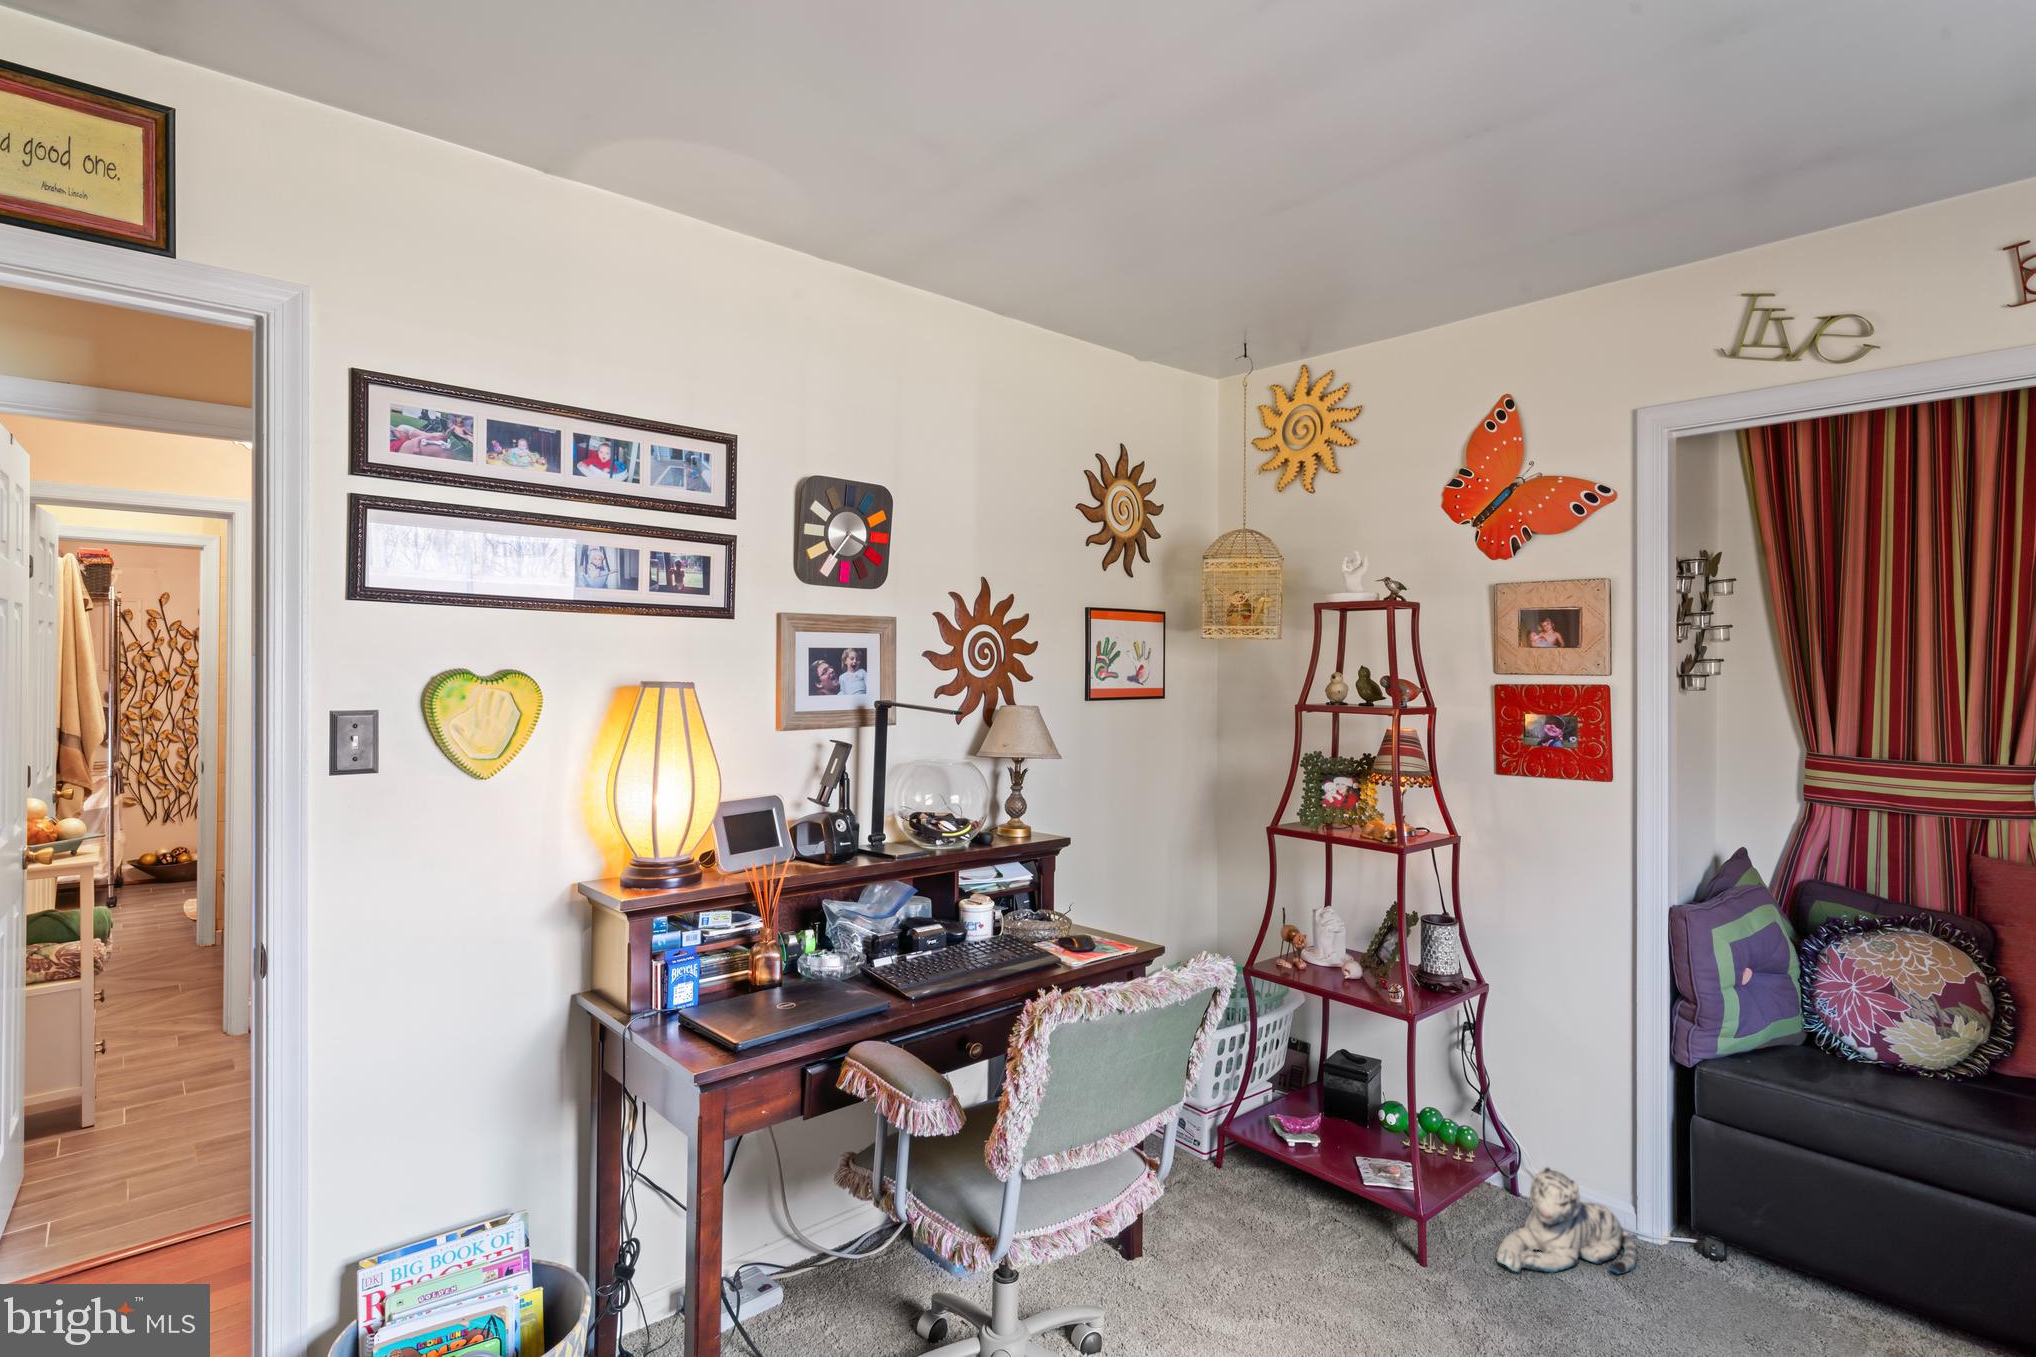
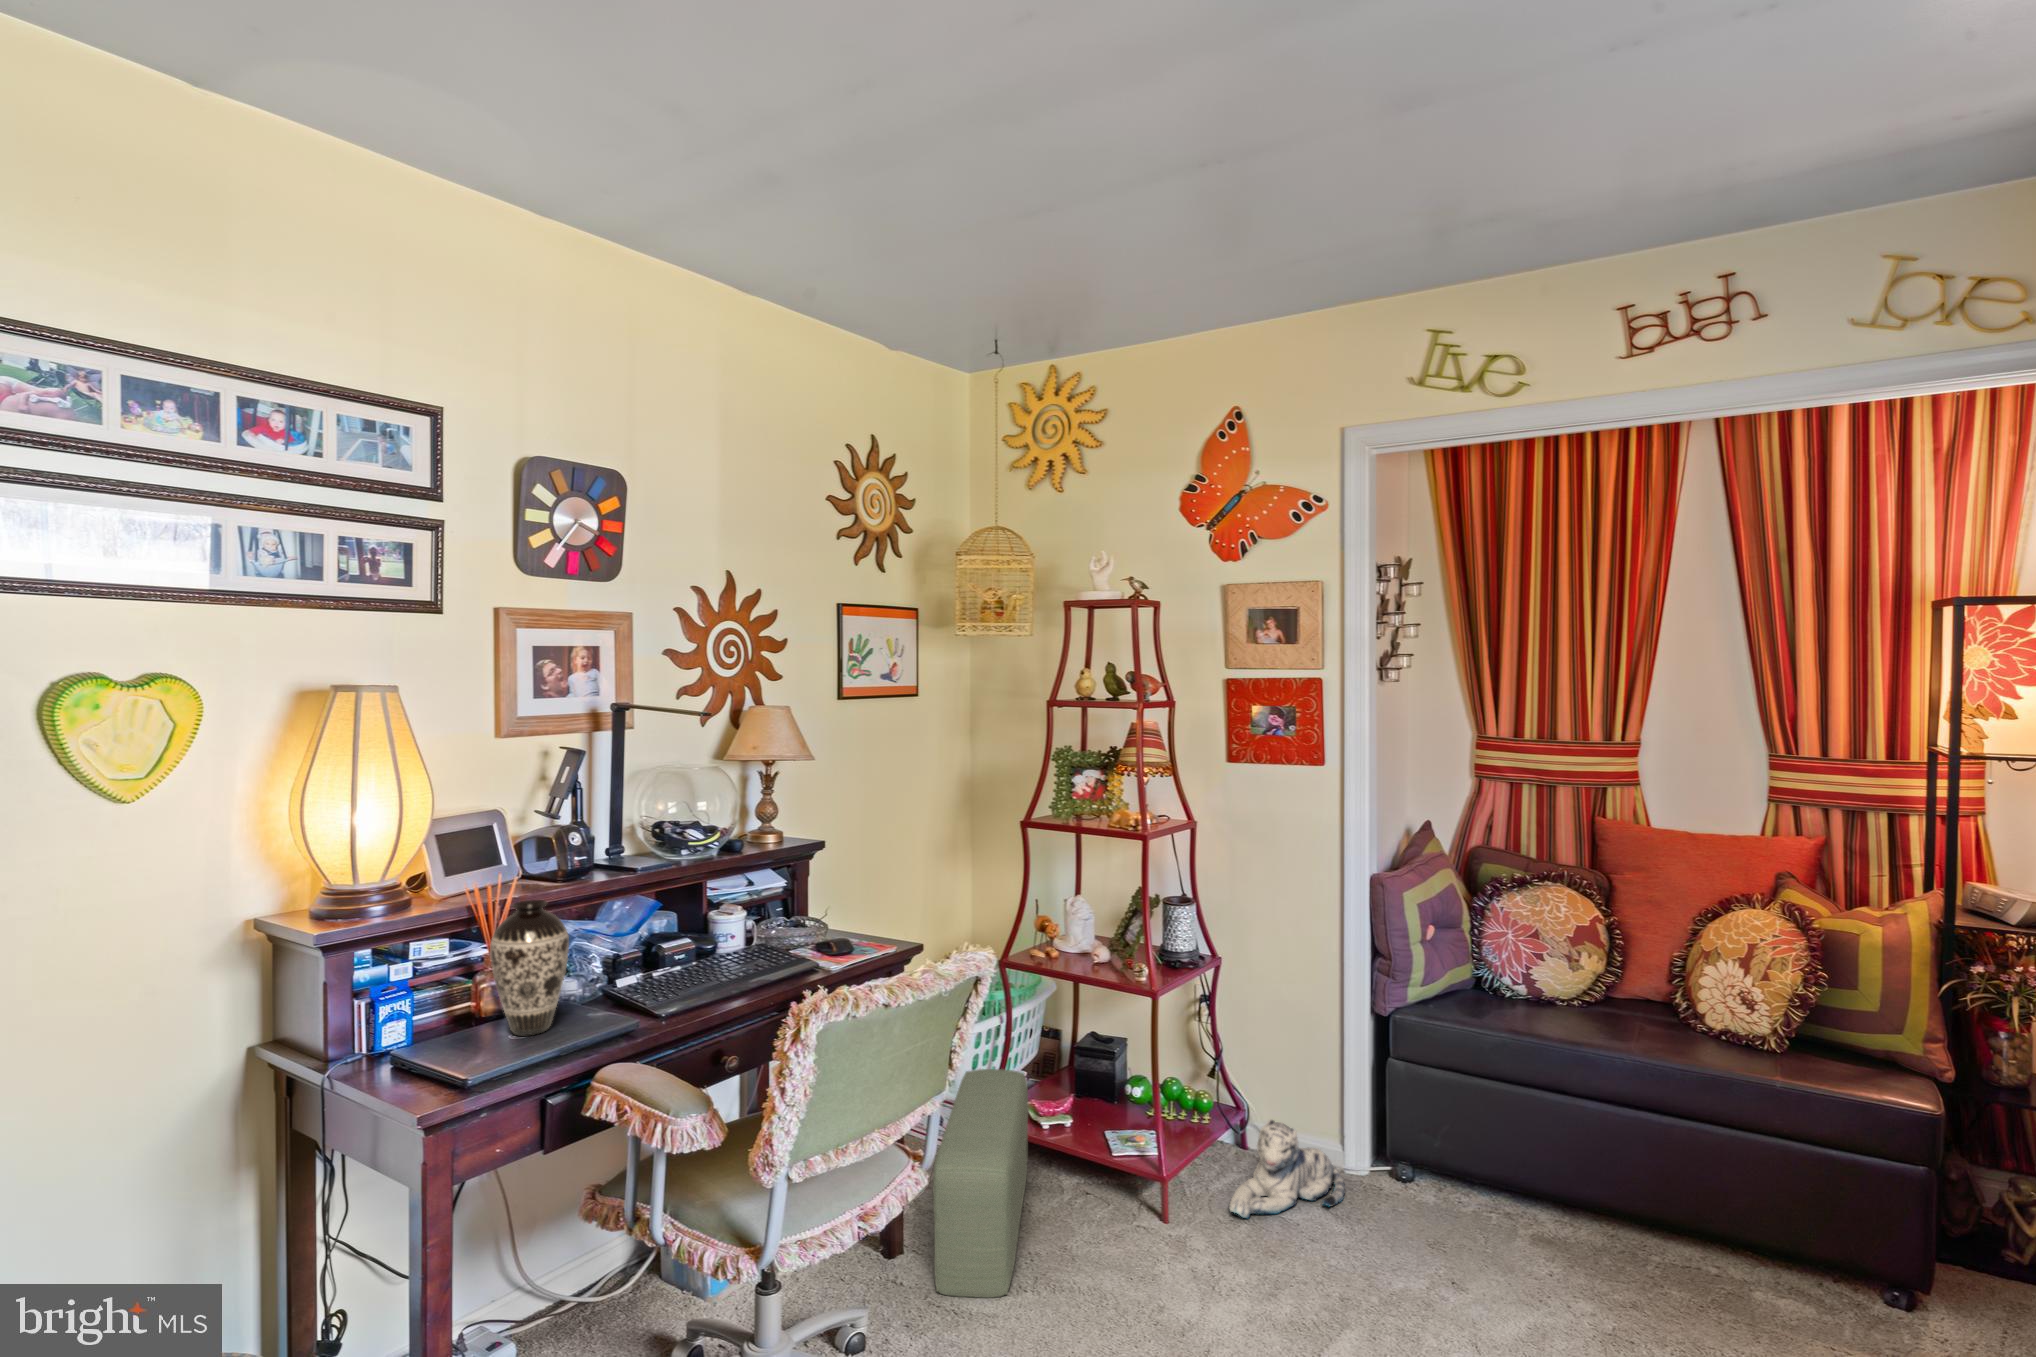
decorative vase: none [762,881,829,1006] -> present [490,900,569,1035]
pouf: none [1172,1075,1272,1316] -> present [933,1069,1028,1298]

